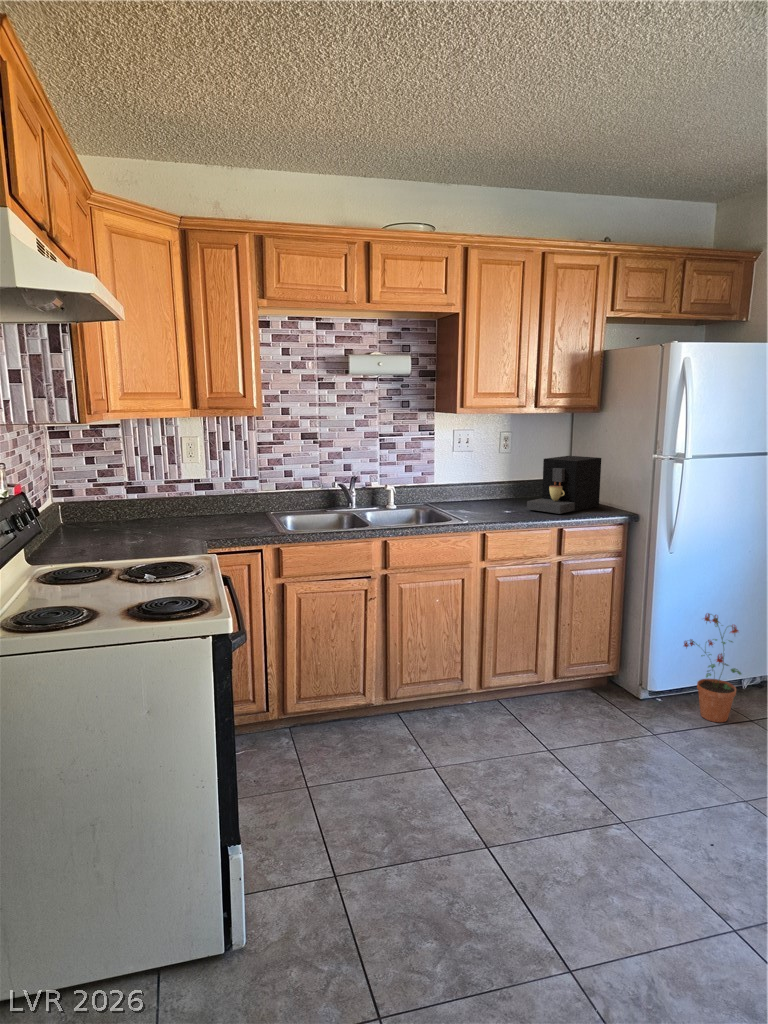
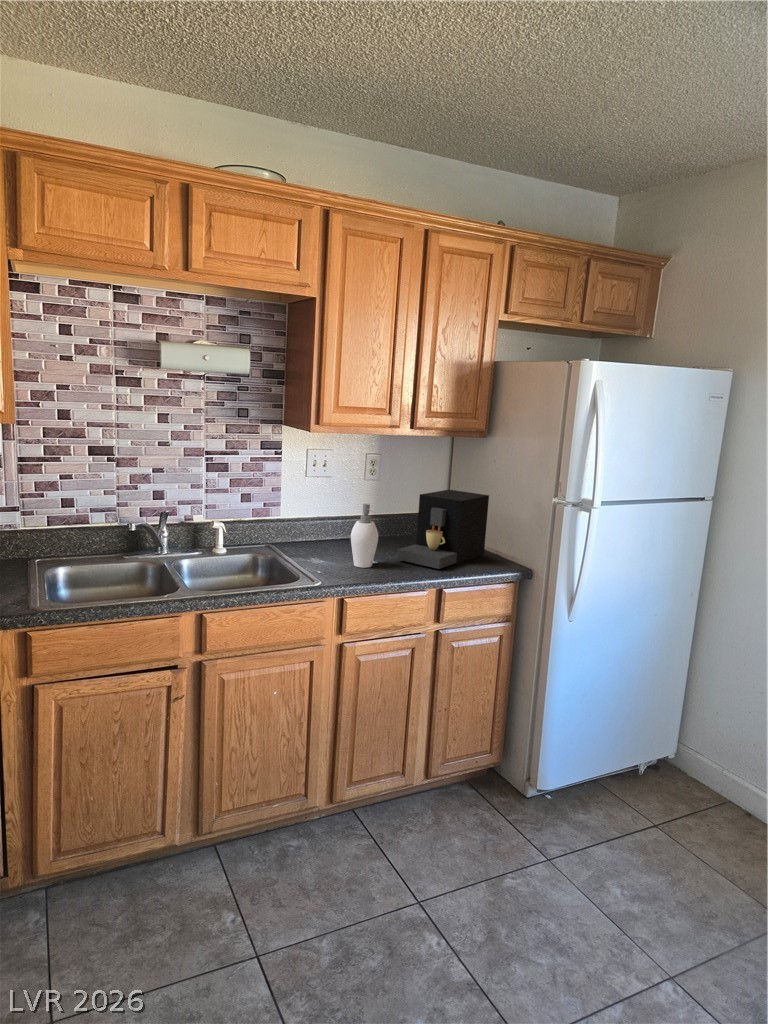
soap dispenser: none [490,466,511,514] -> present [351,504,378,568]
potted plant: present [684,613,741,722] -> none [580,693,651,830]

